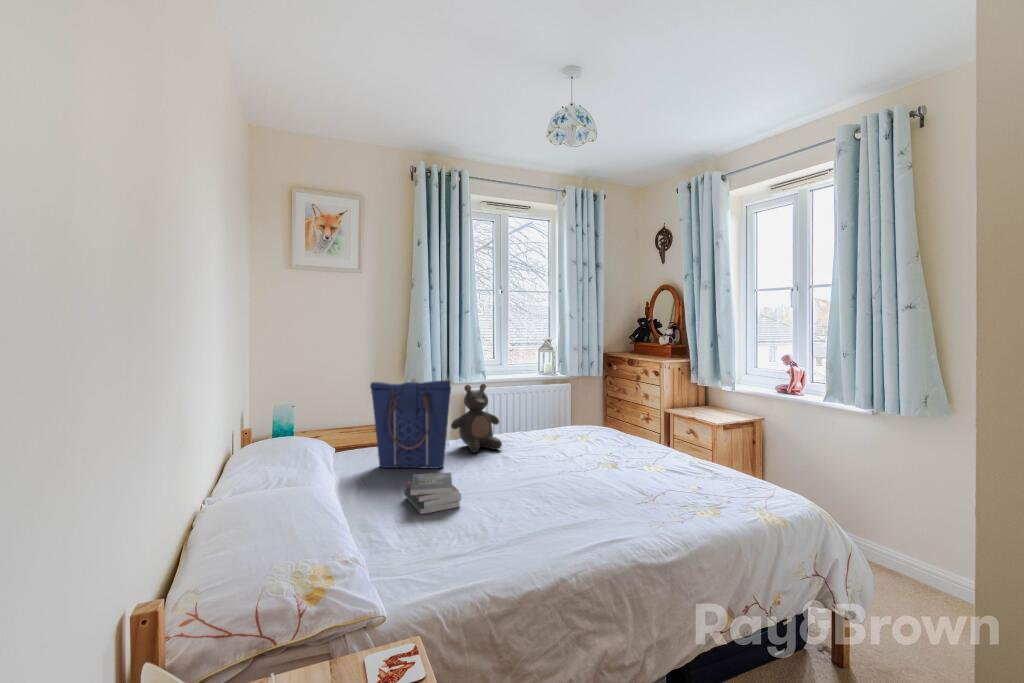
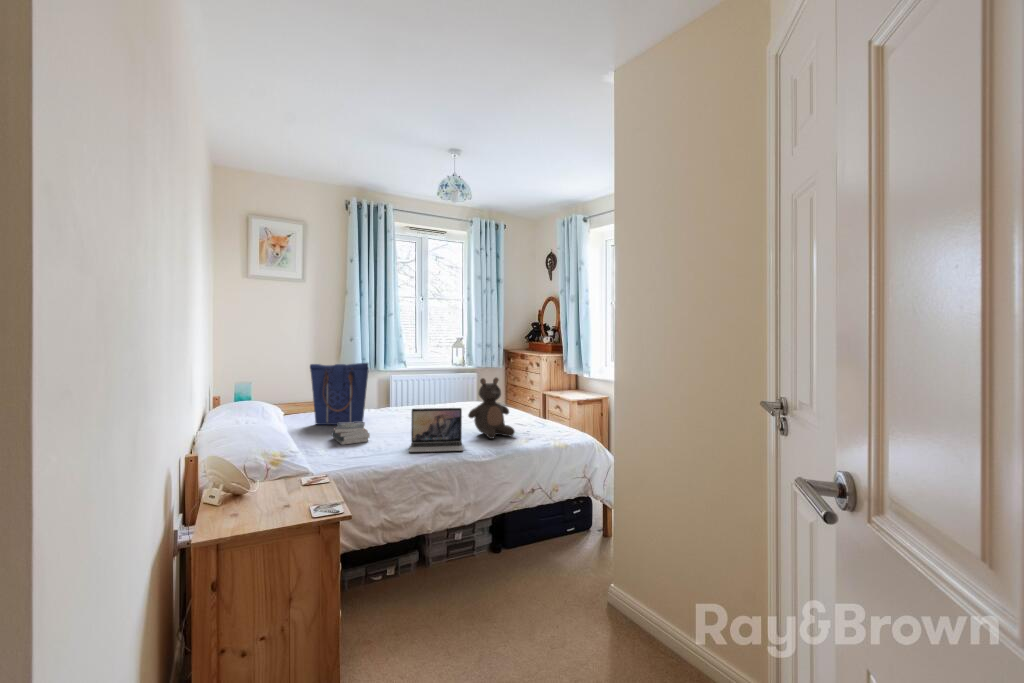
teddy bear: present [451,384,502,453] -> present [468,378,515,439]
laptop: none [528,458,622,539] -> present [409,408,463,452]

